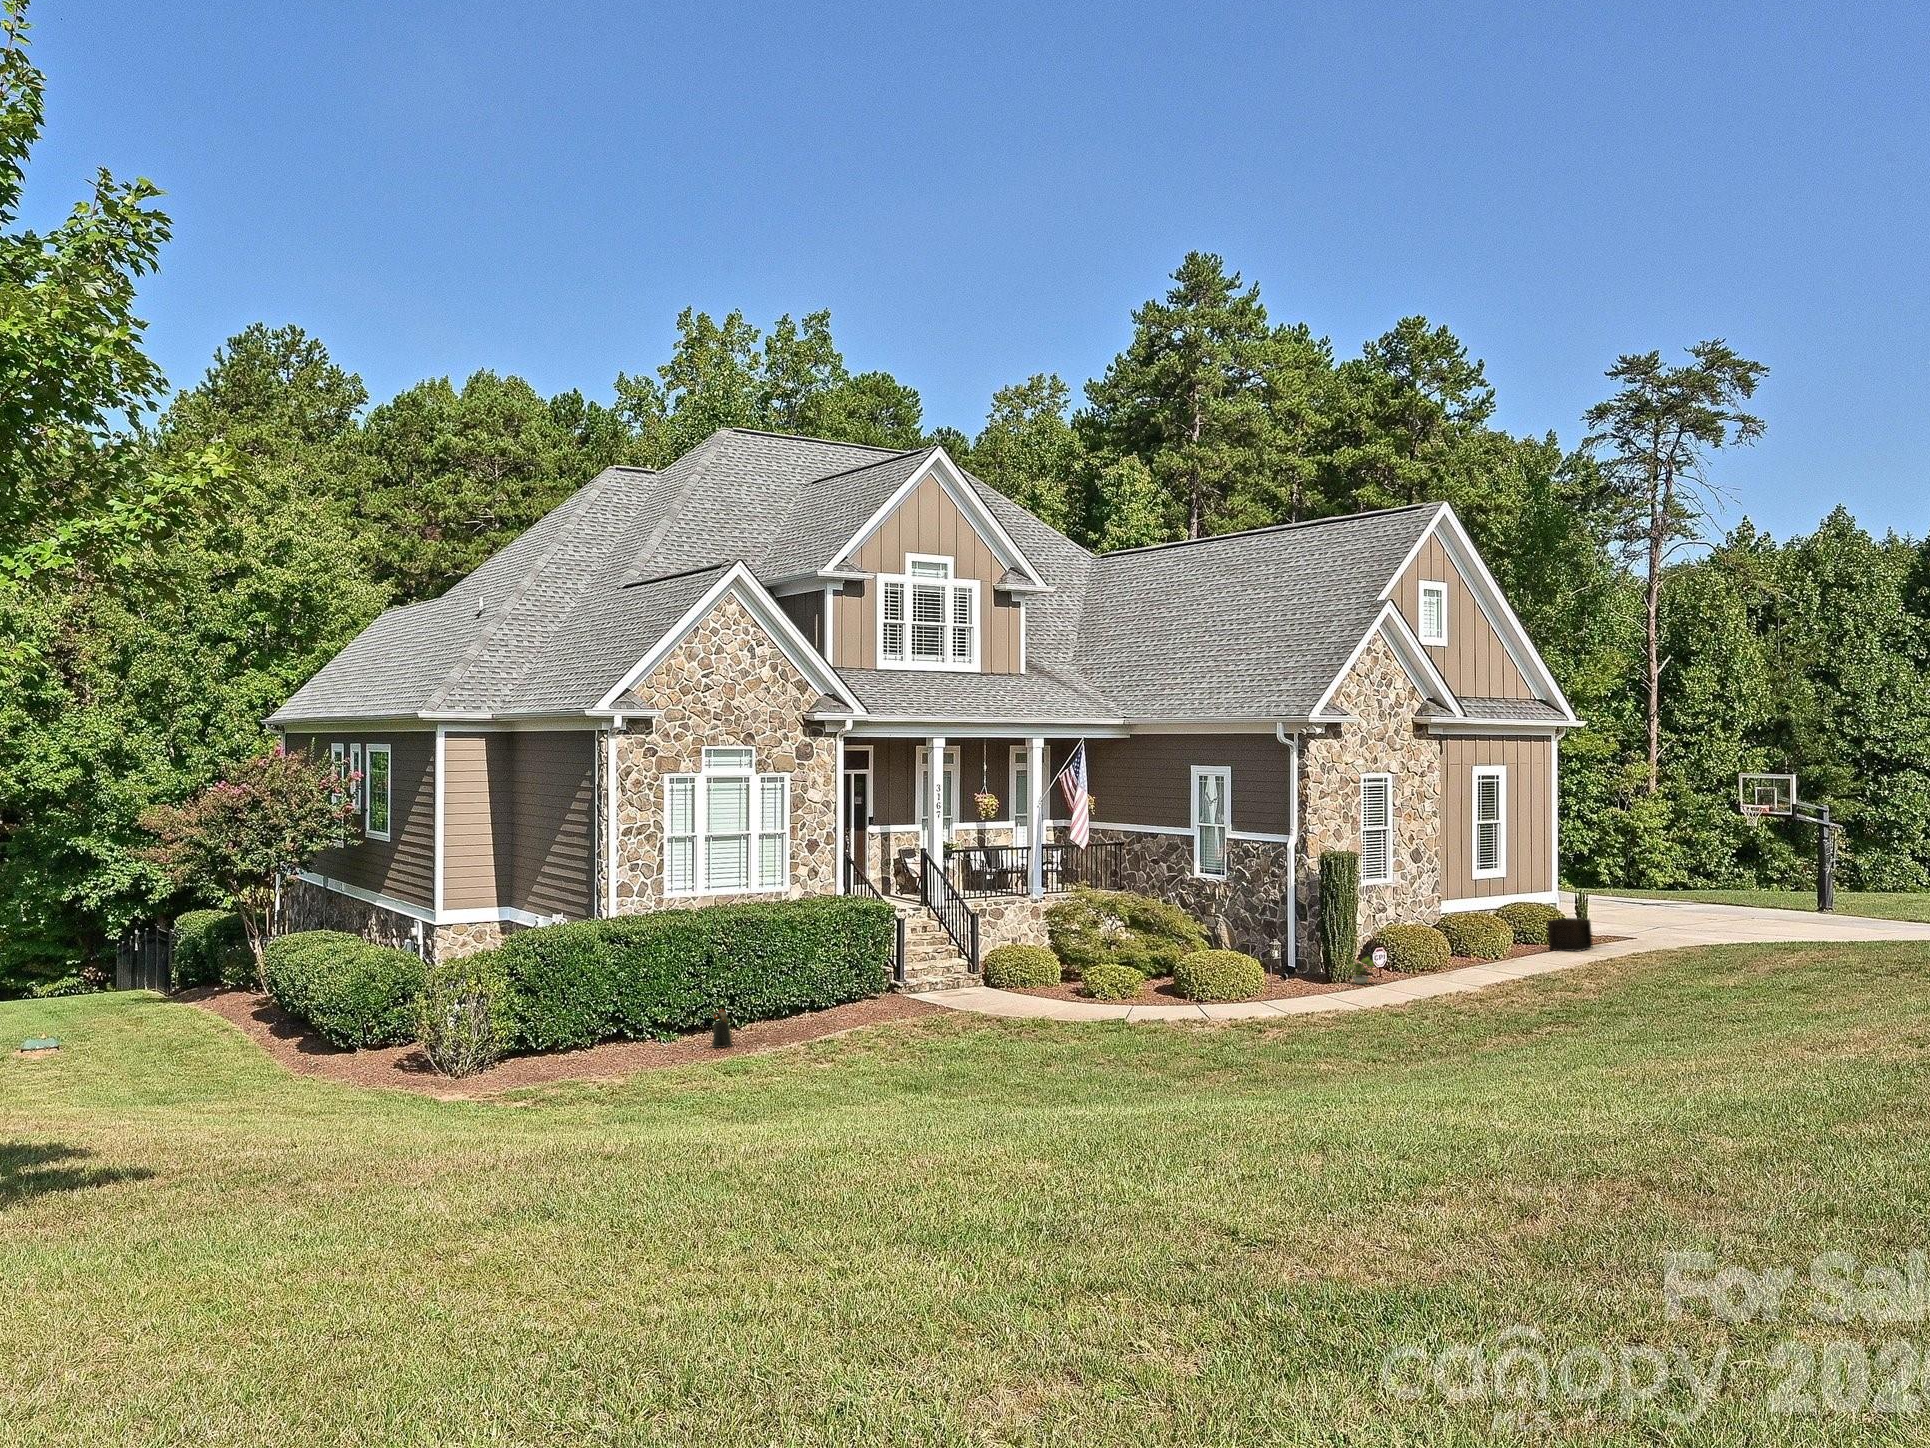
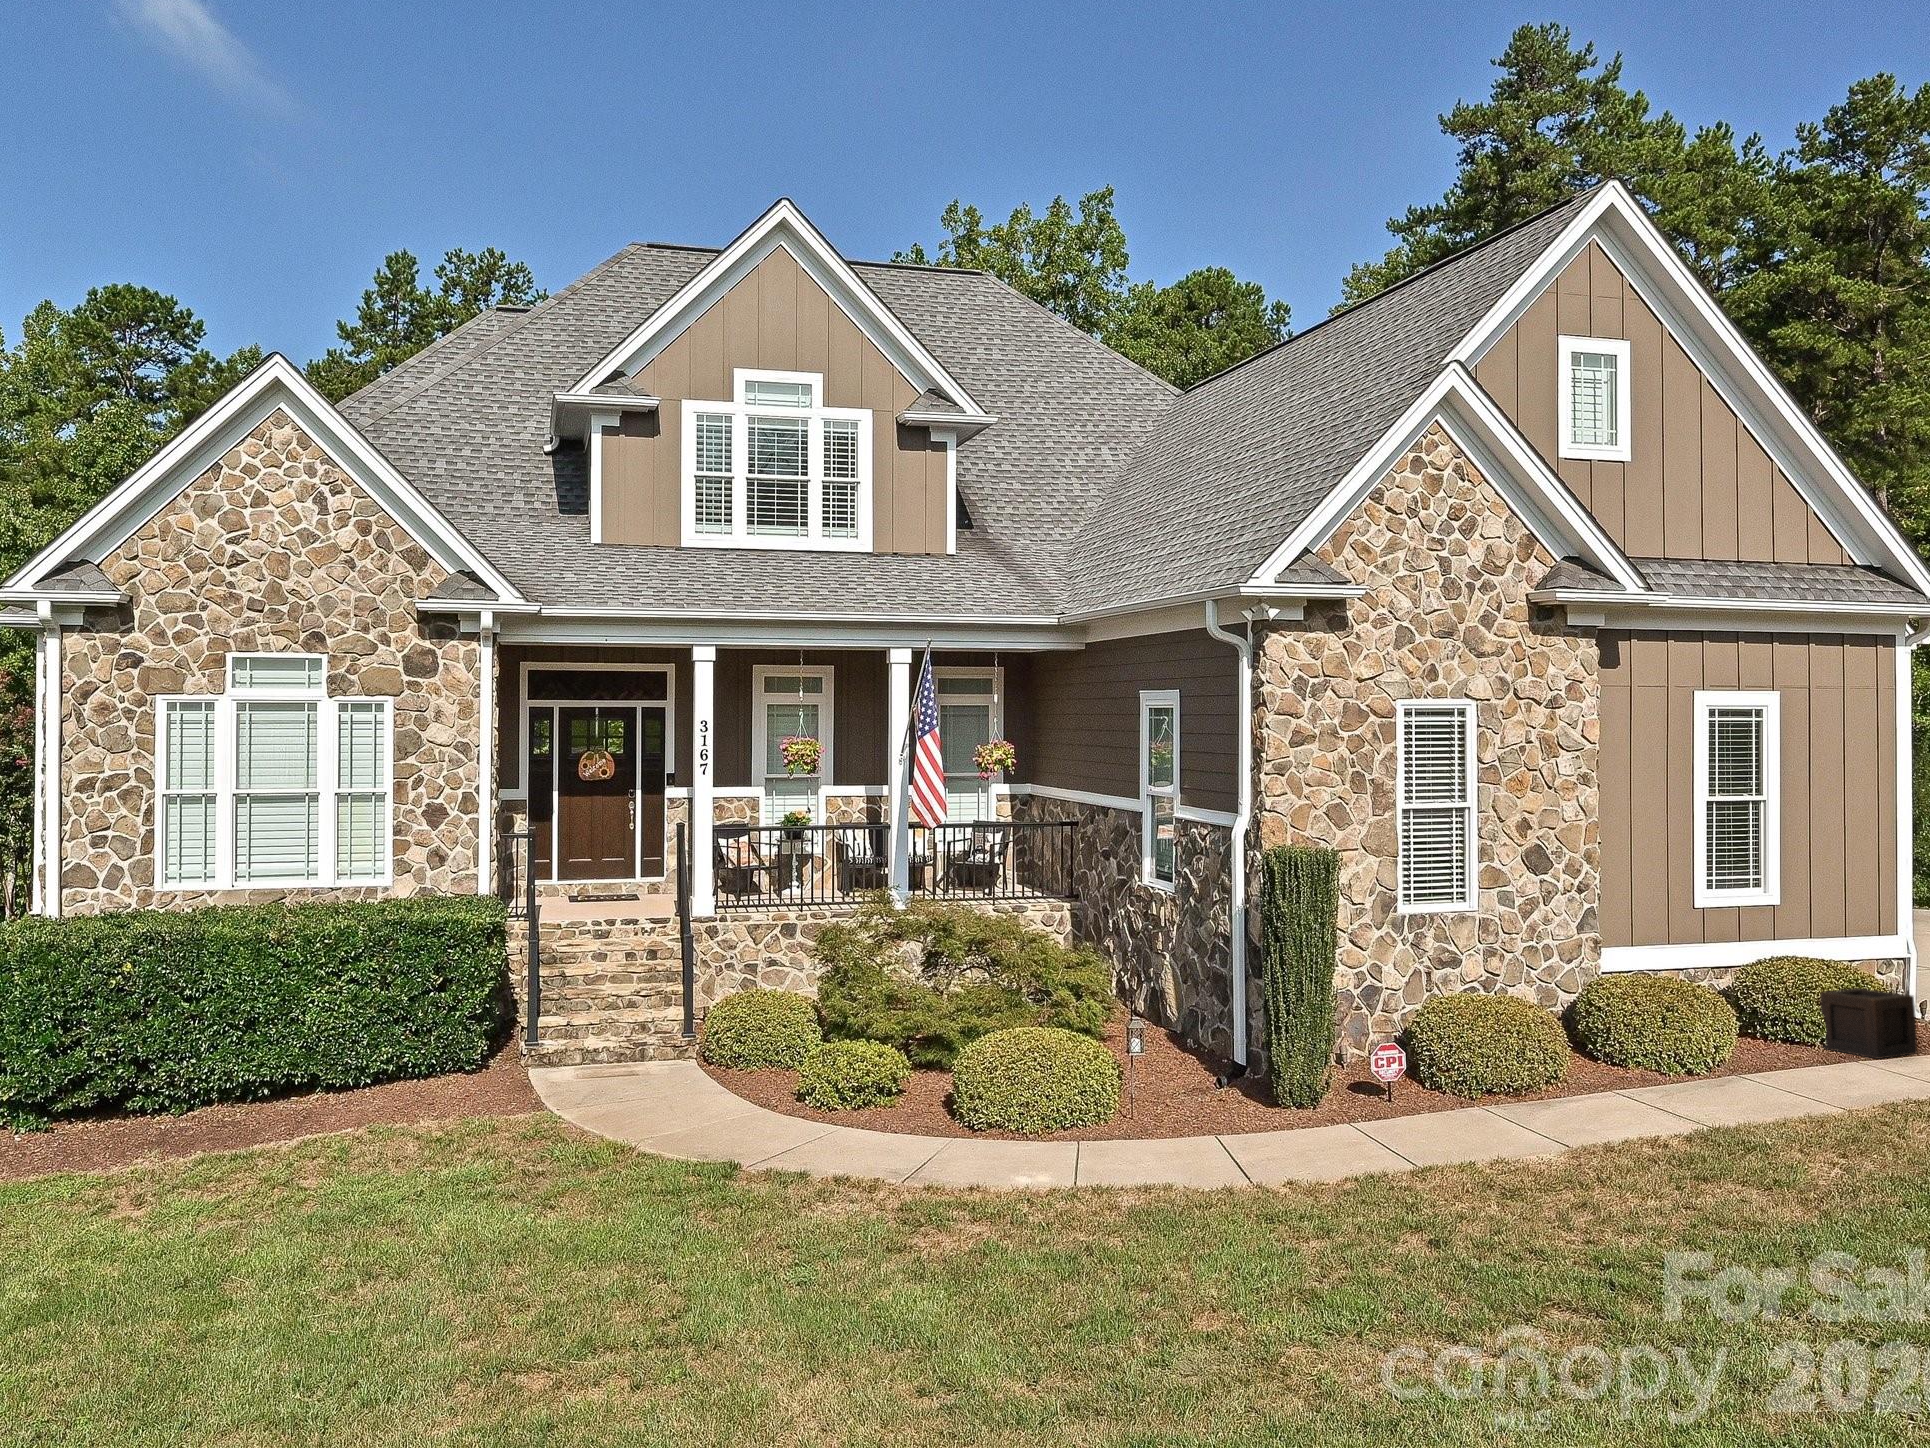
potted plant: present [1347,957,1374,984] -> none [1314,1056,1368,1107]
watering can: present [712,1009,732,1048] -> none [96,1075,141,1143]

